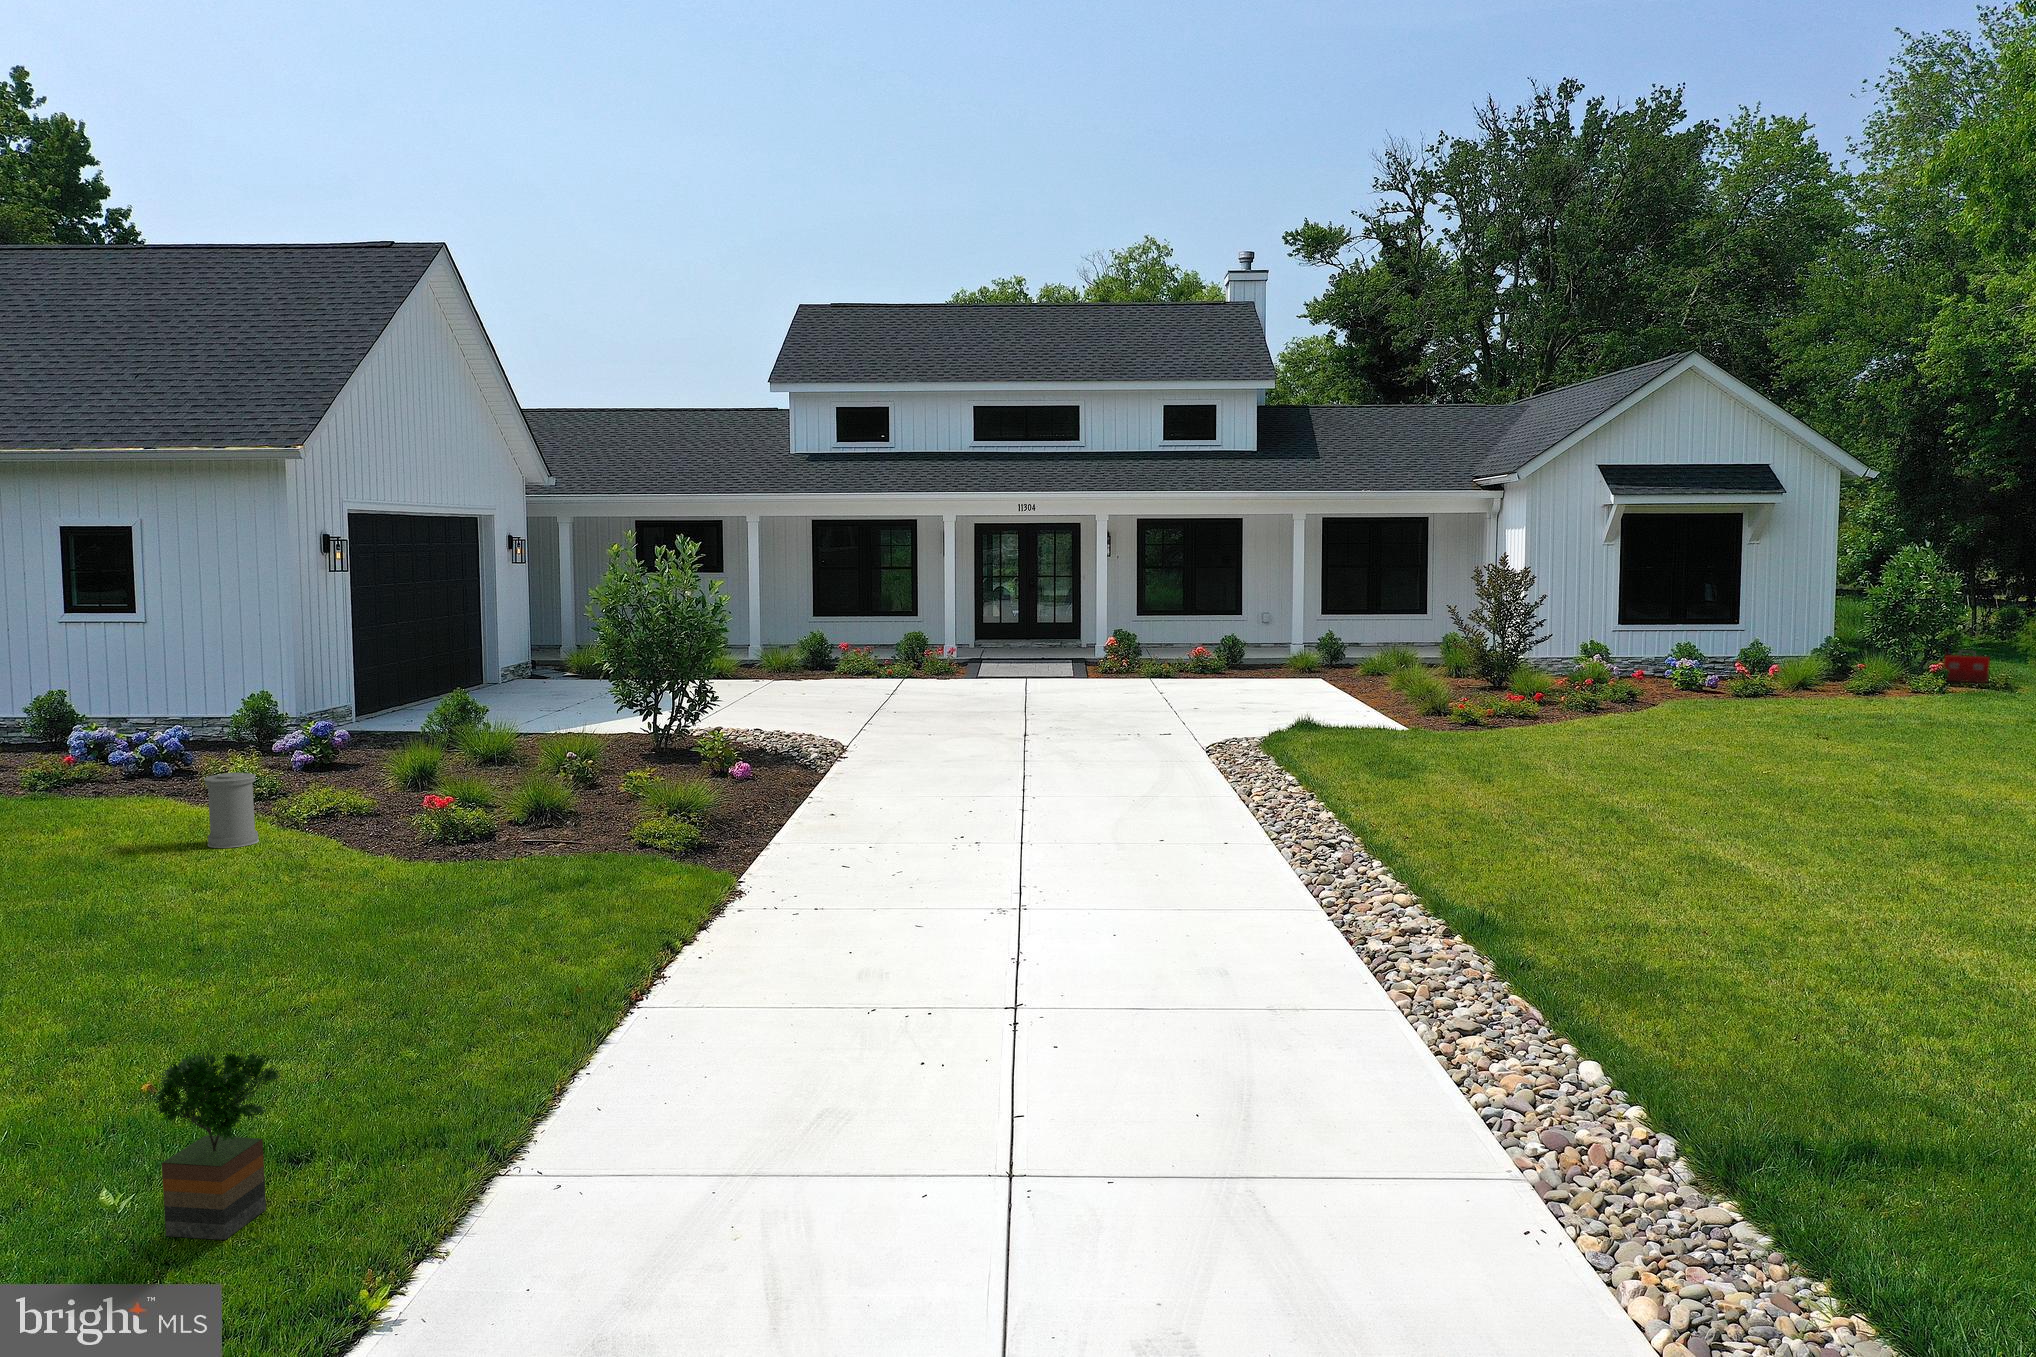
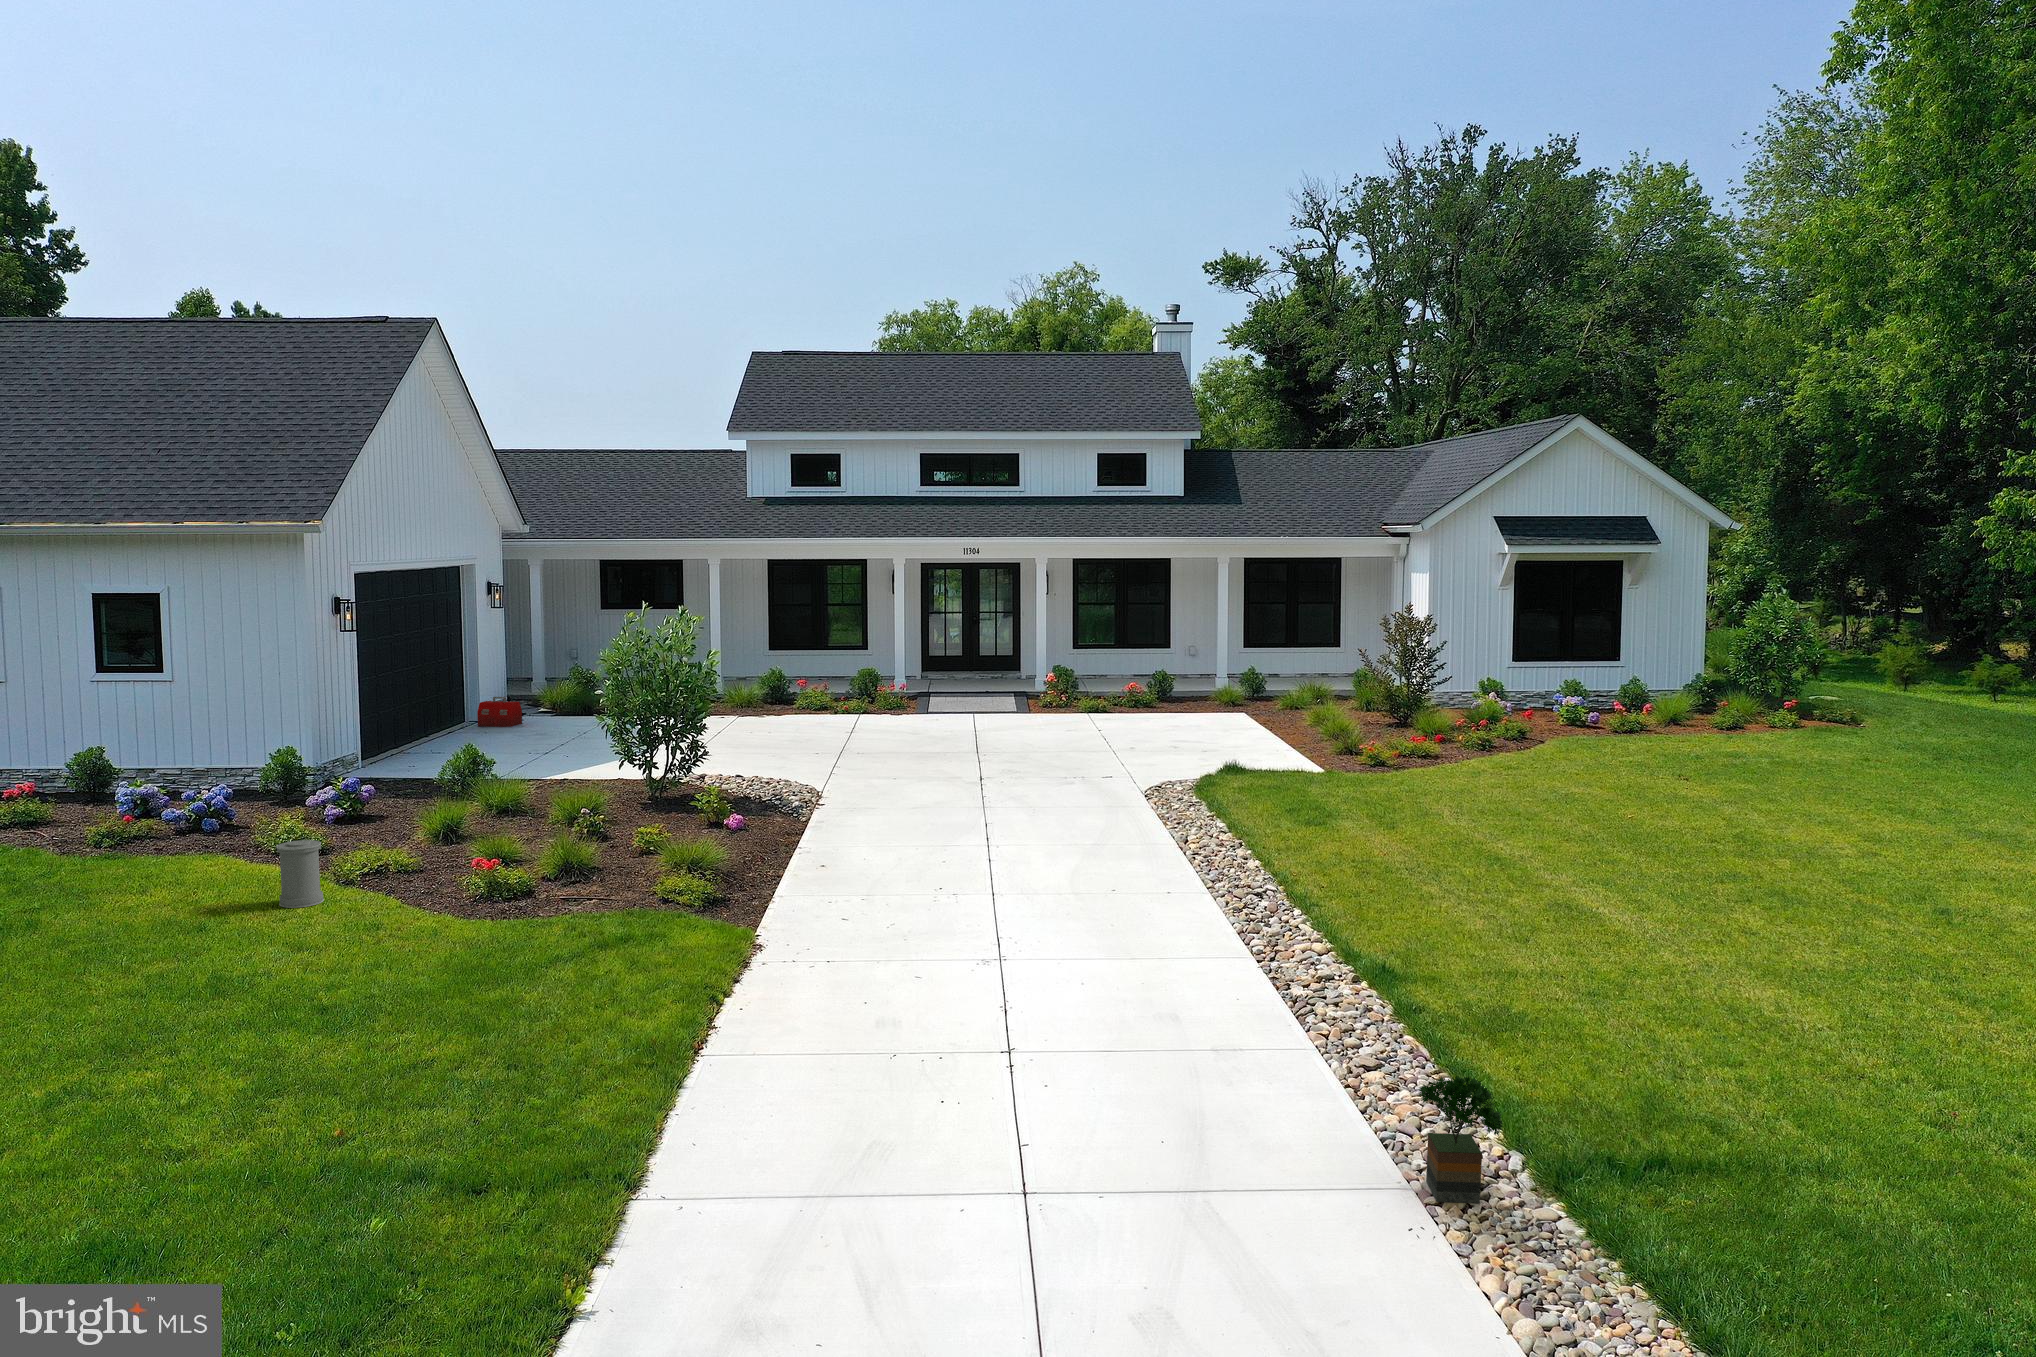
toolbox: present [1944,651,1990,683] -> present [477,697,522,727]
potted tree: present [154,1052,280,1240] -> present [1418,1076,1503,1203]

